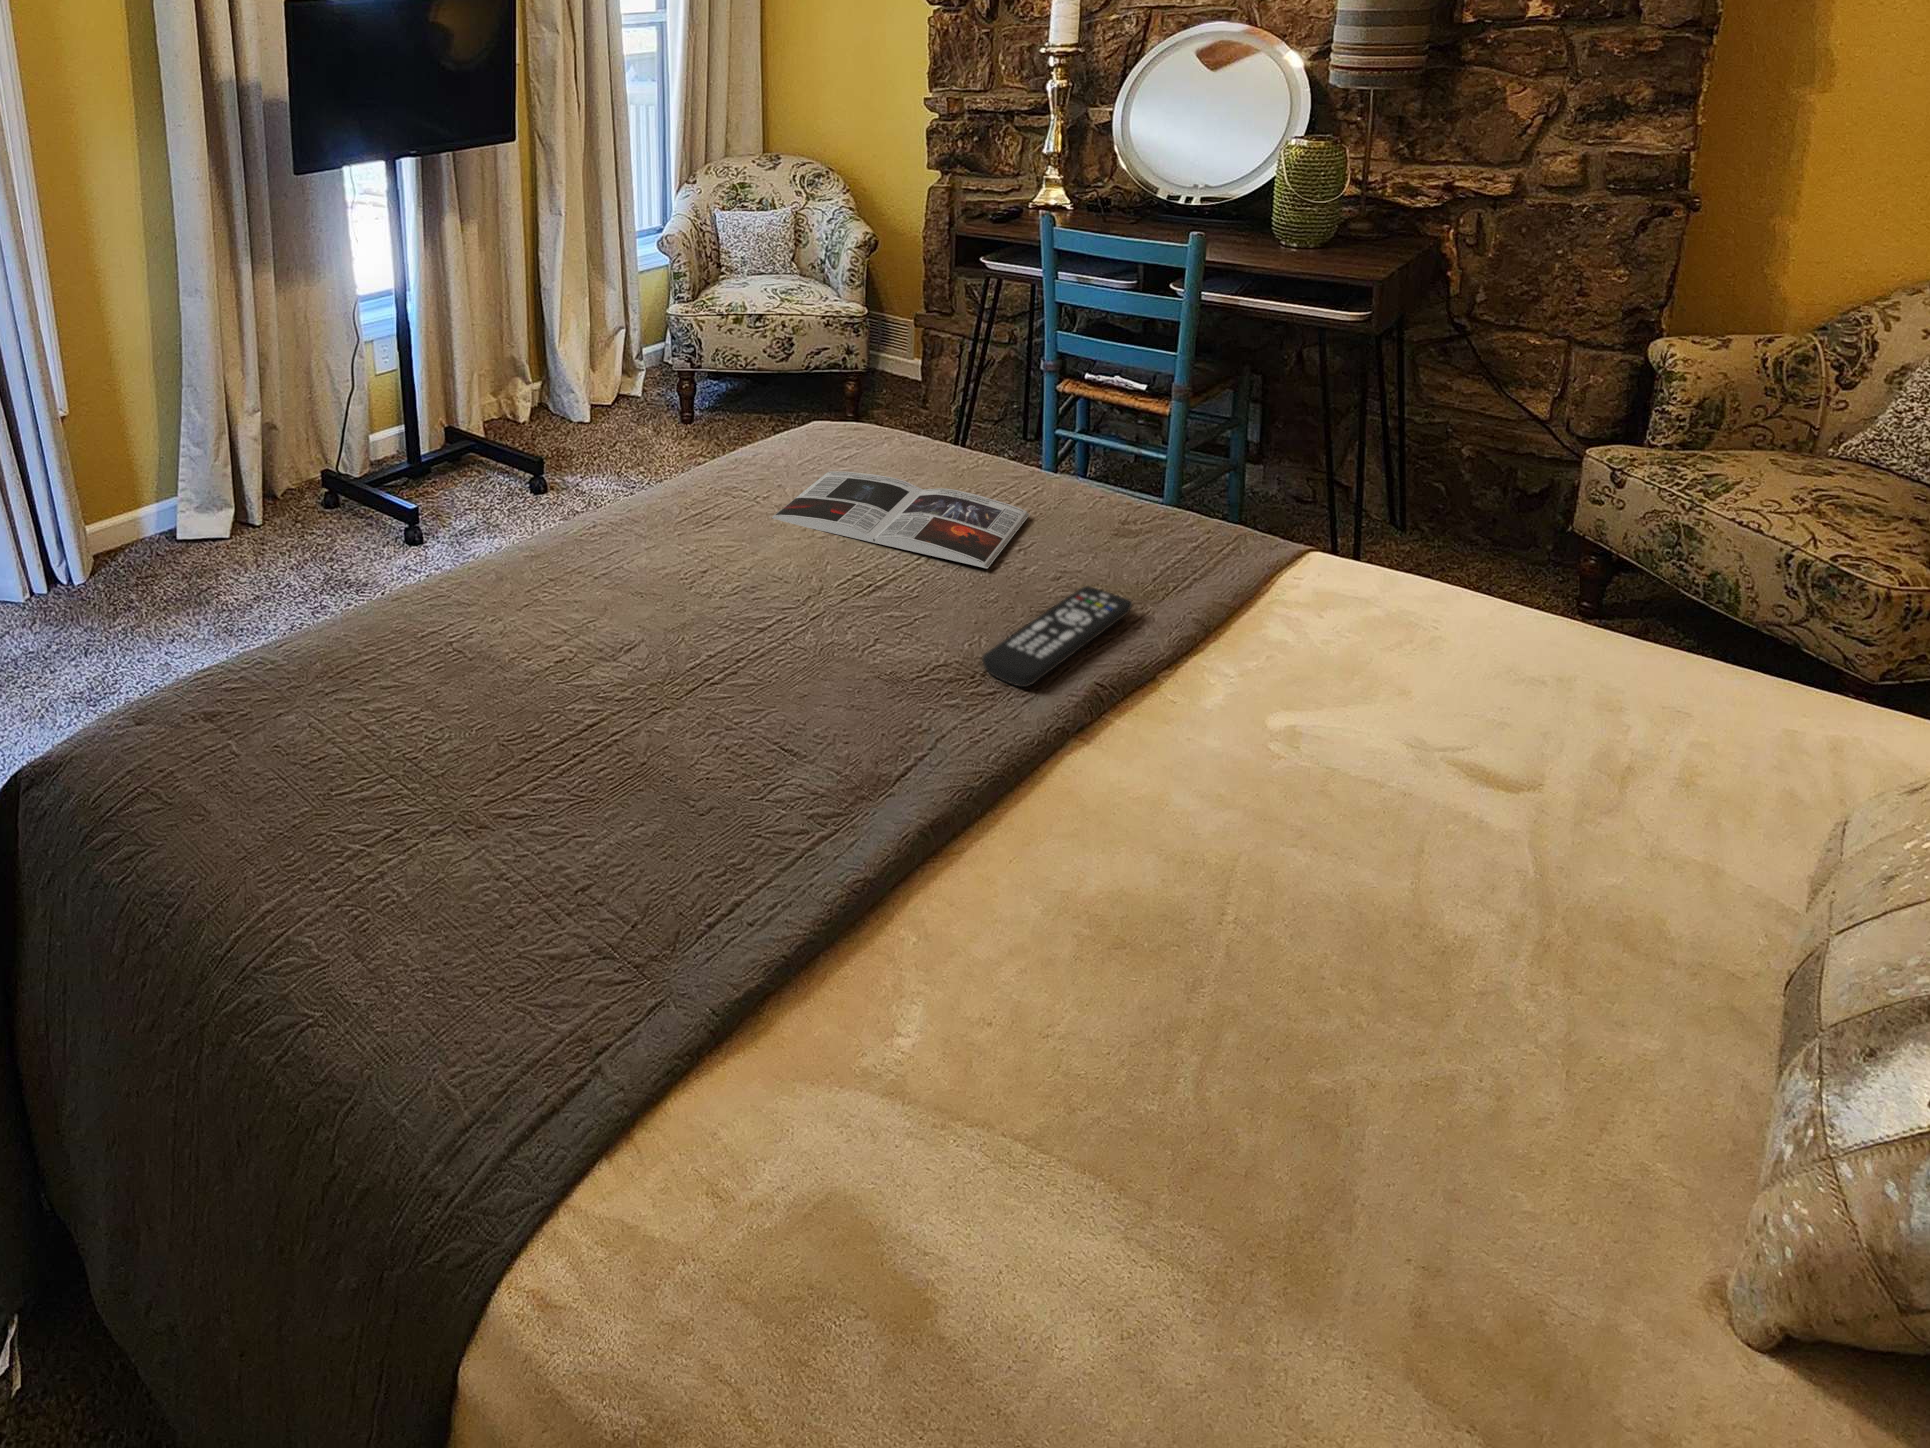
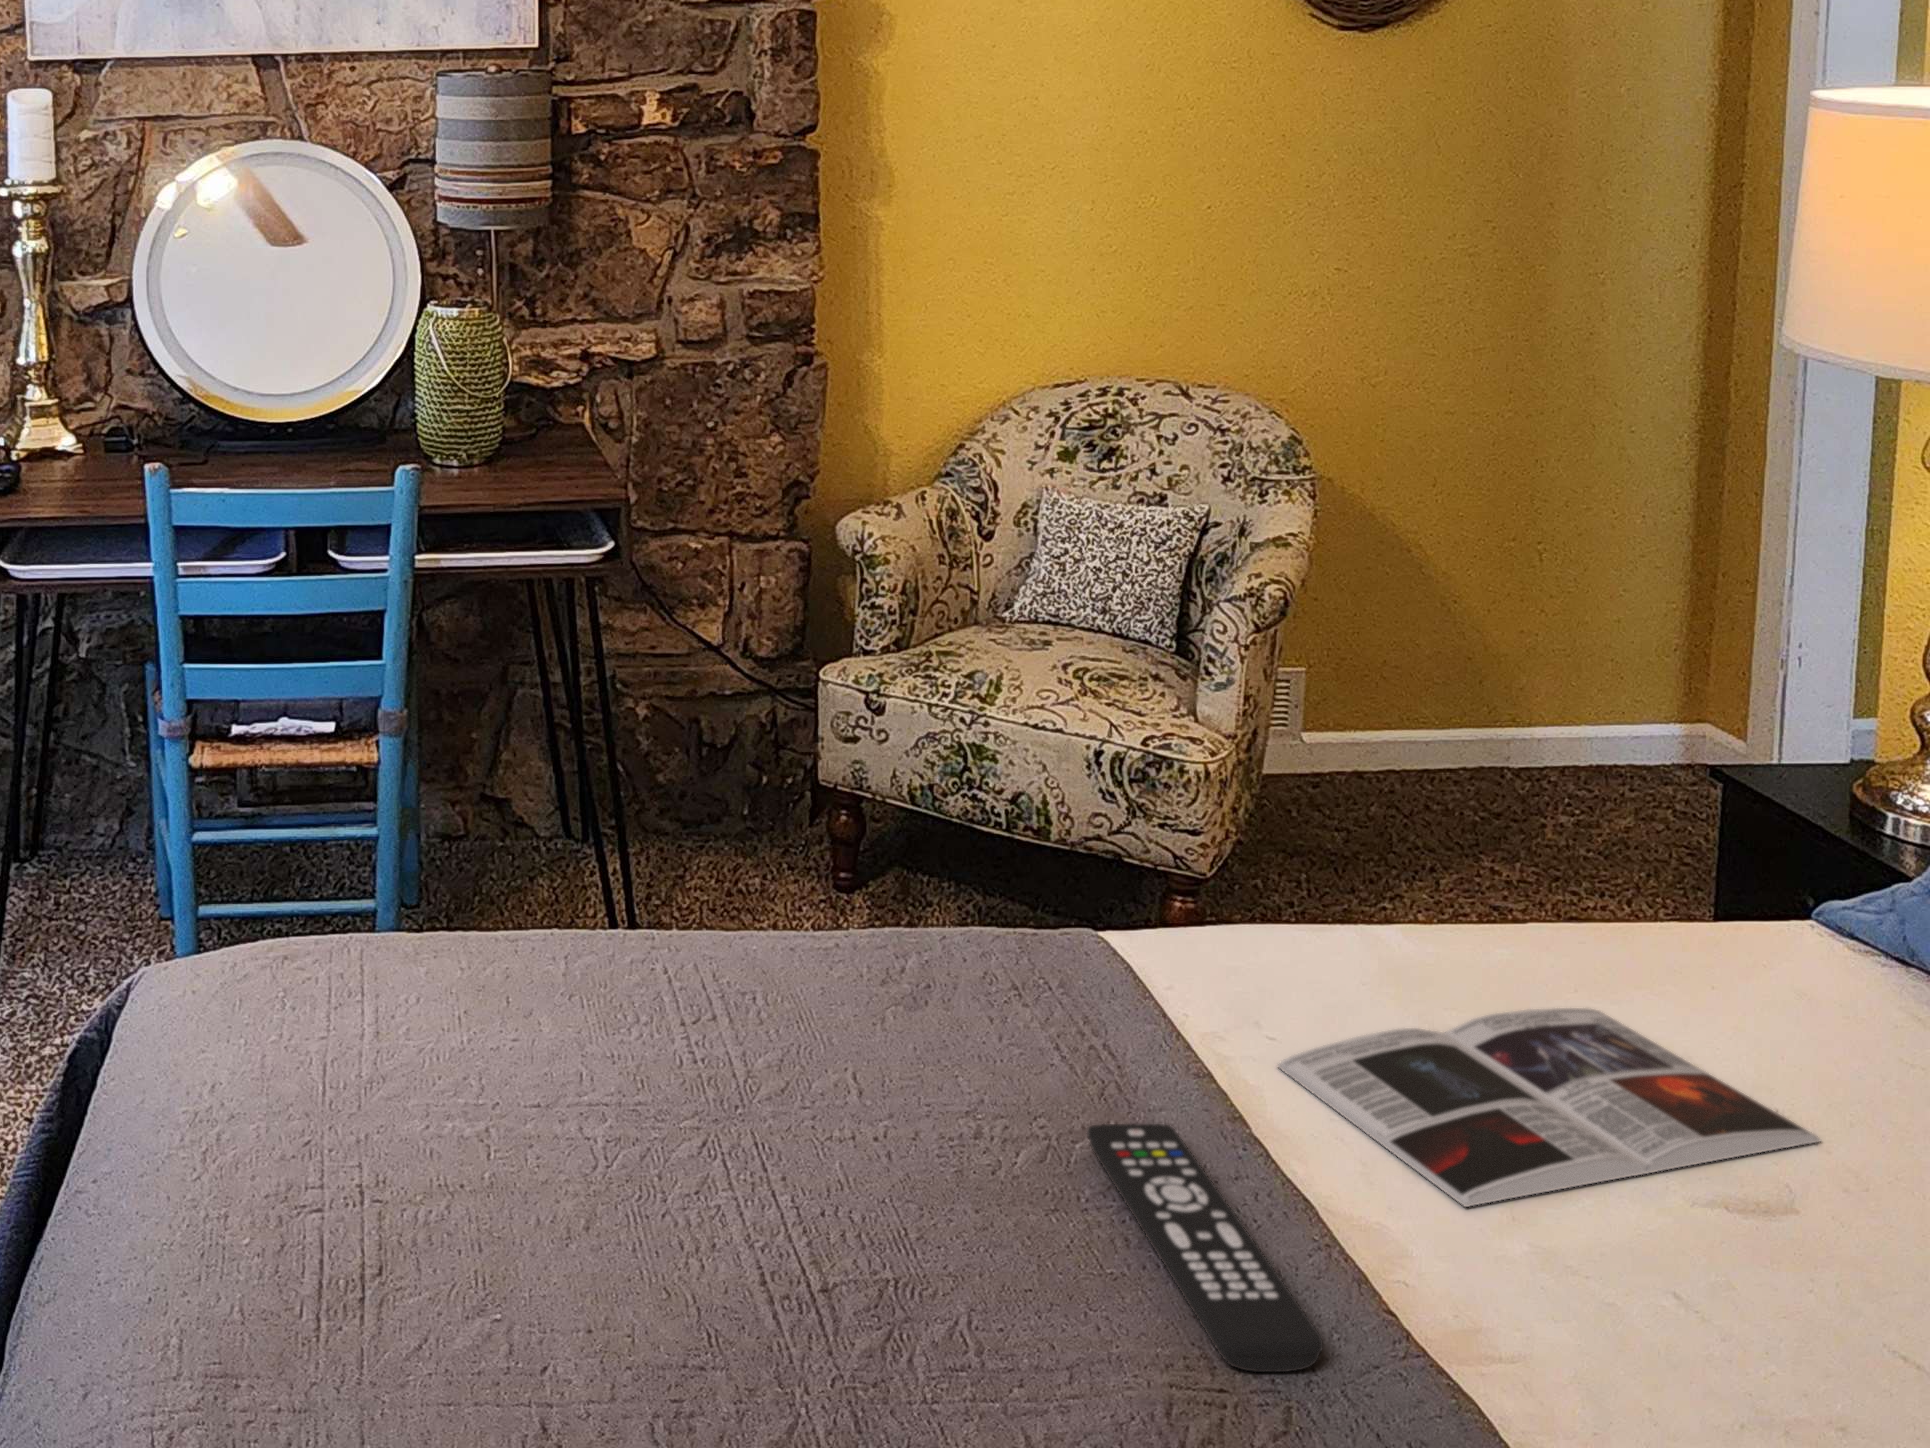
magazine: present [772,471,1030,568] -> present [1278,1008,1821,1207]

